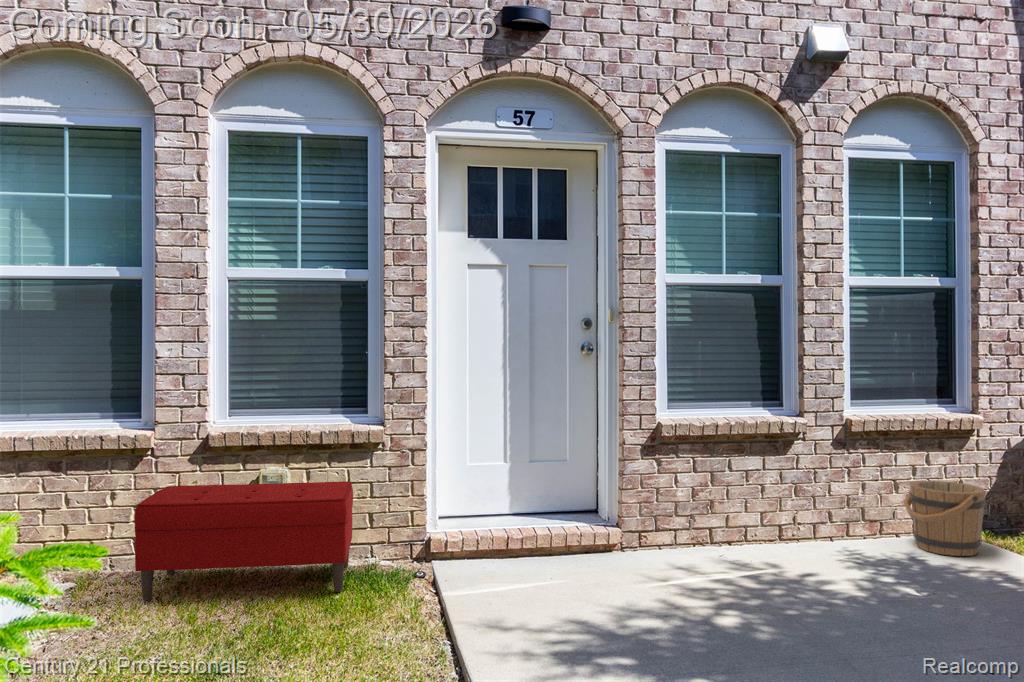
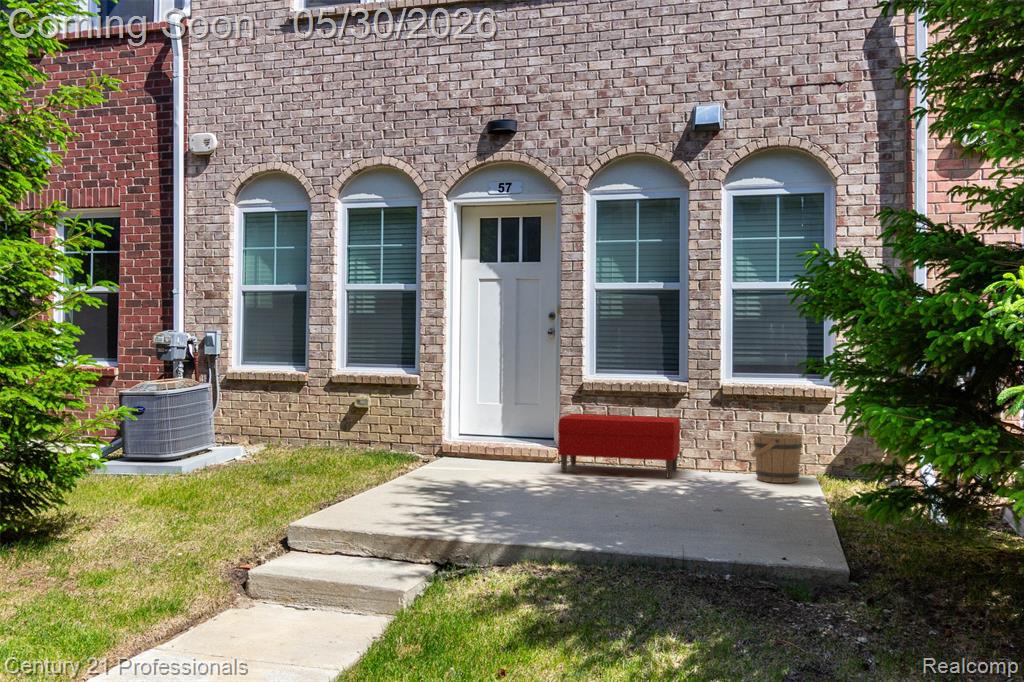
bench: present [135,481,353,600] -> present [558,414,681,478]

